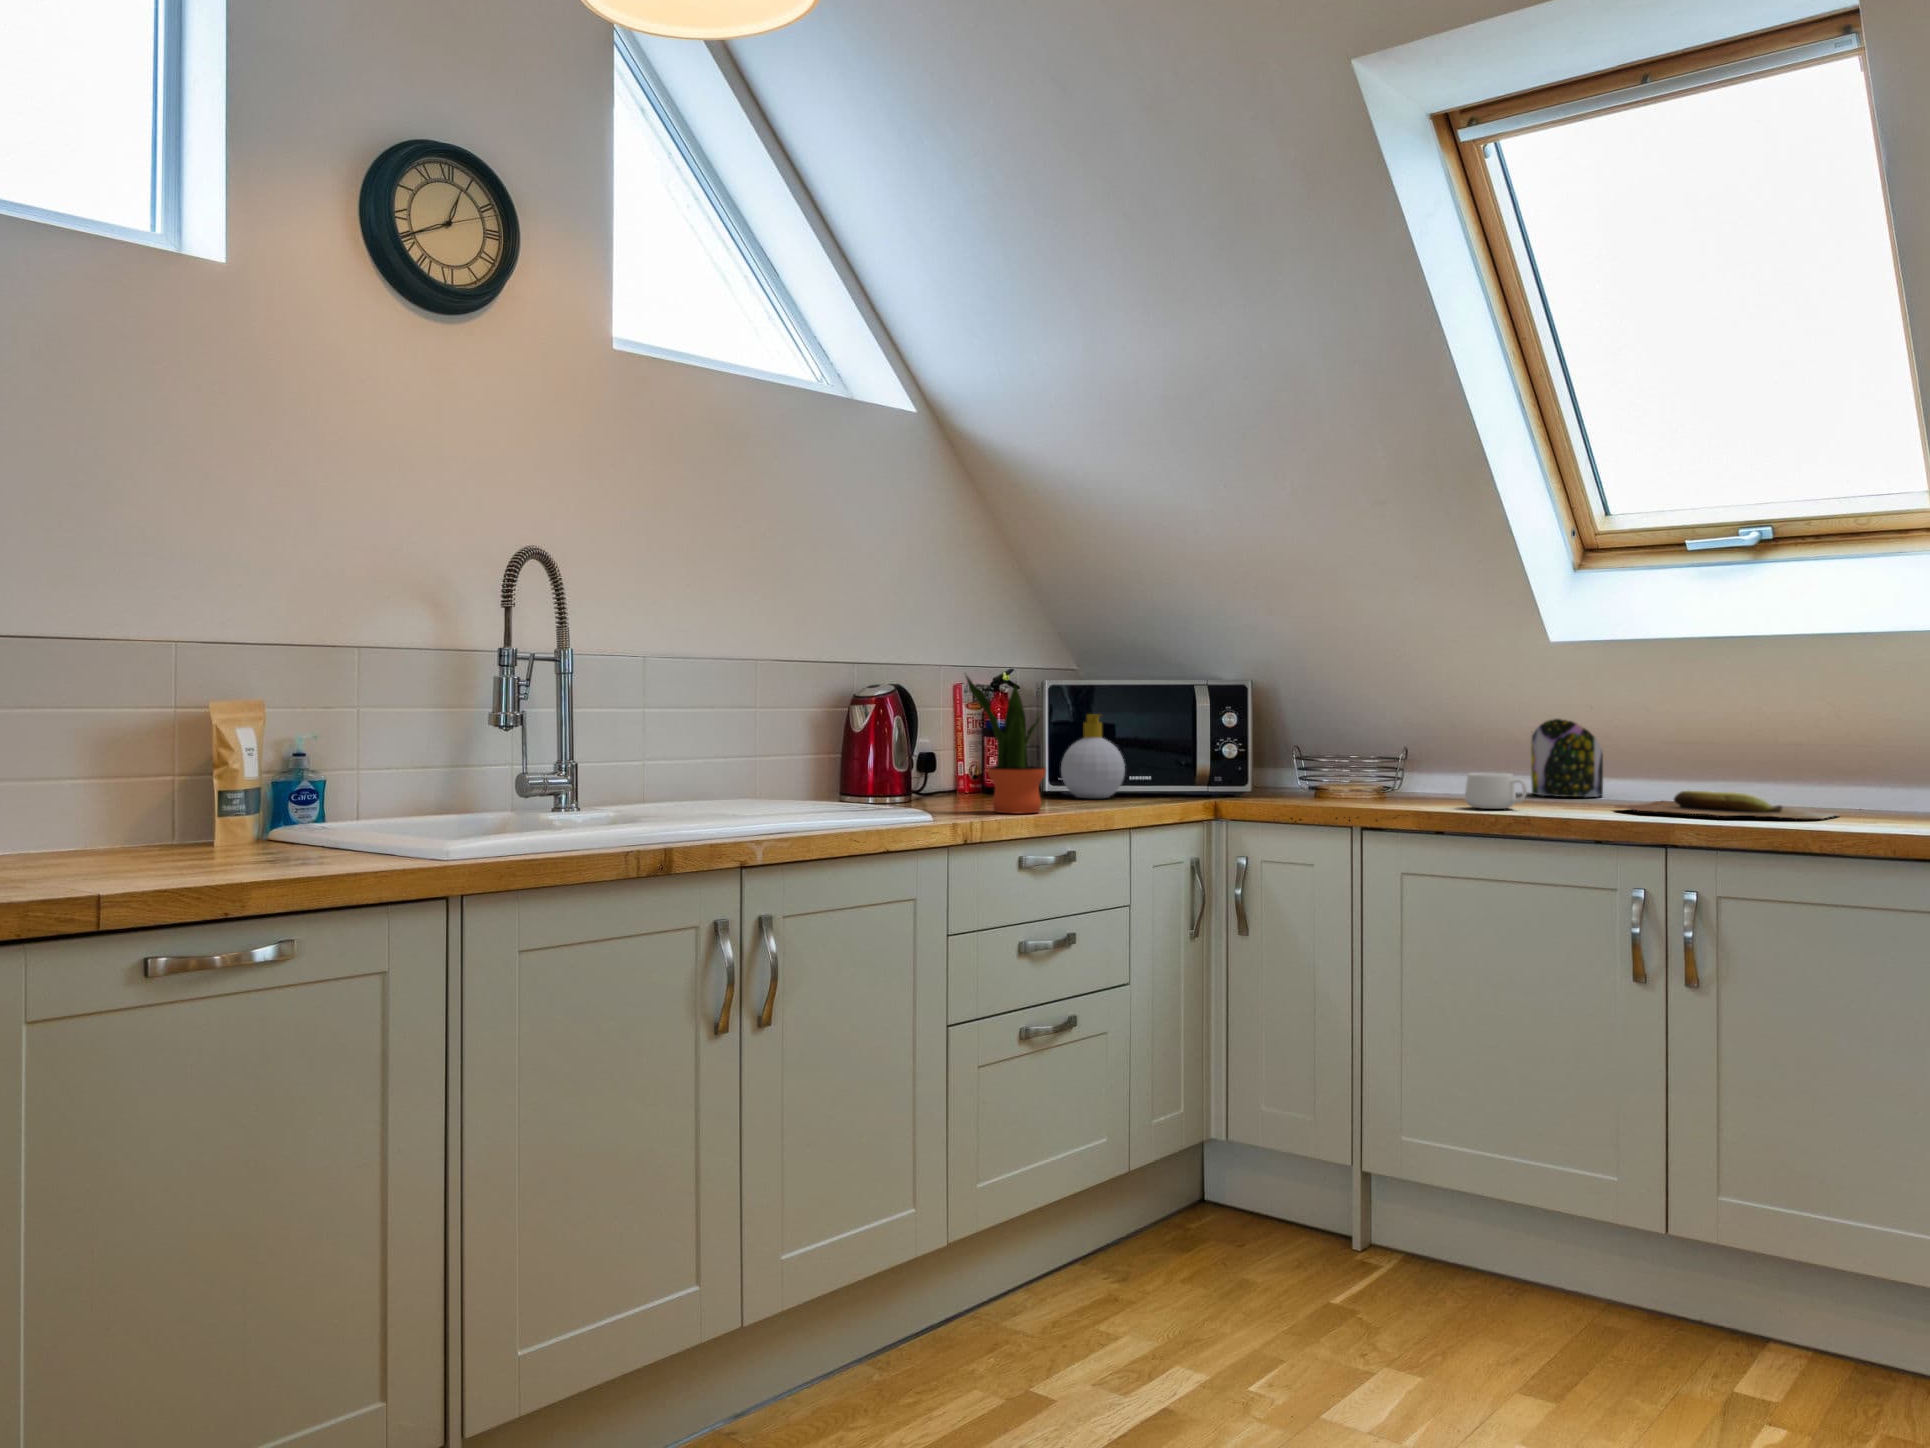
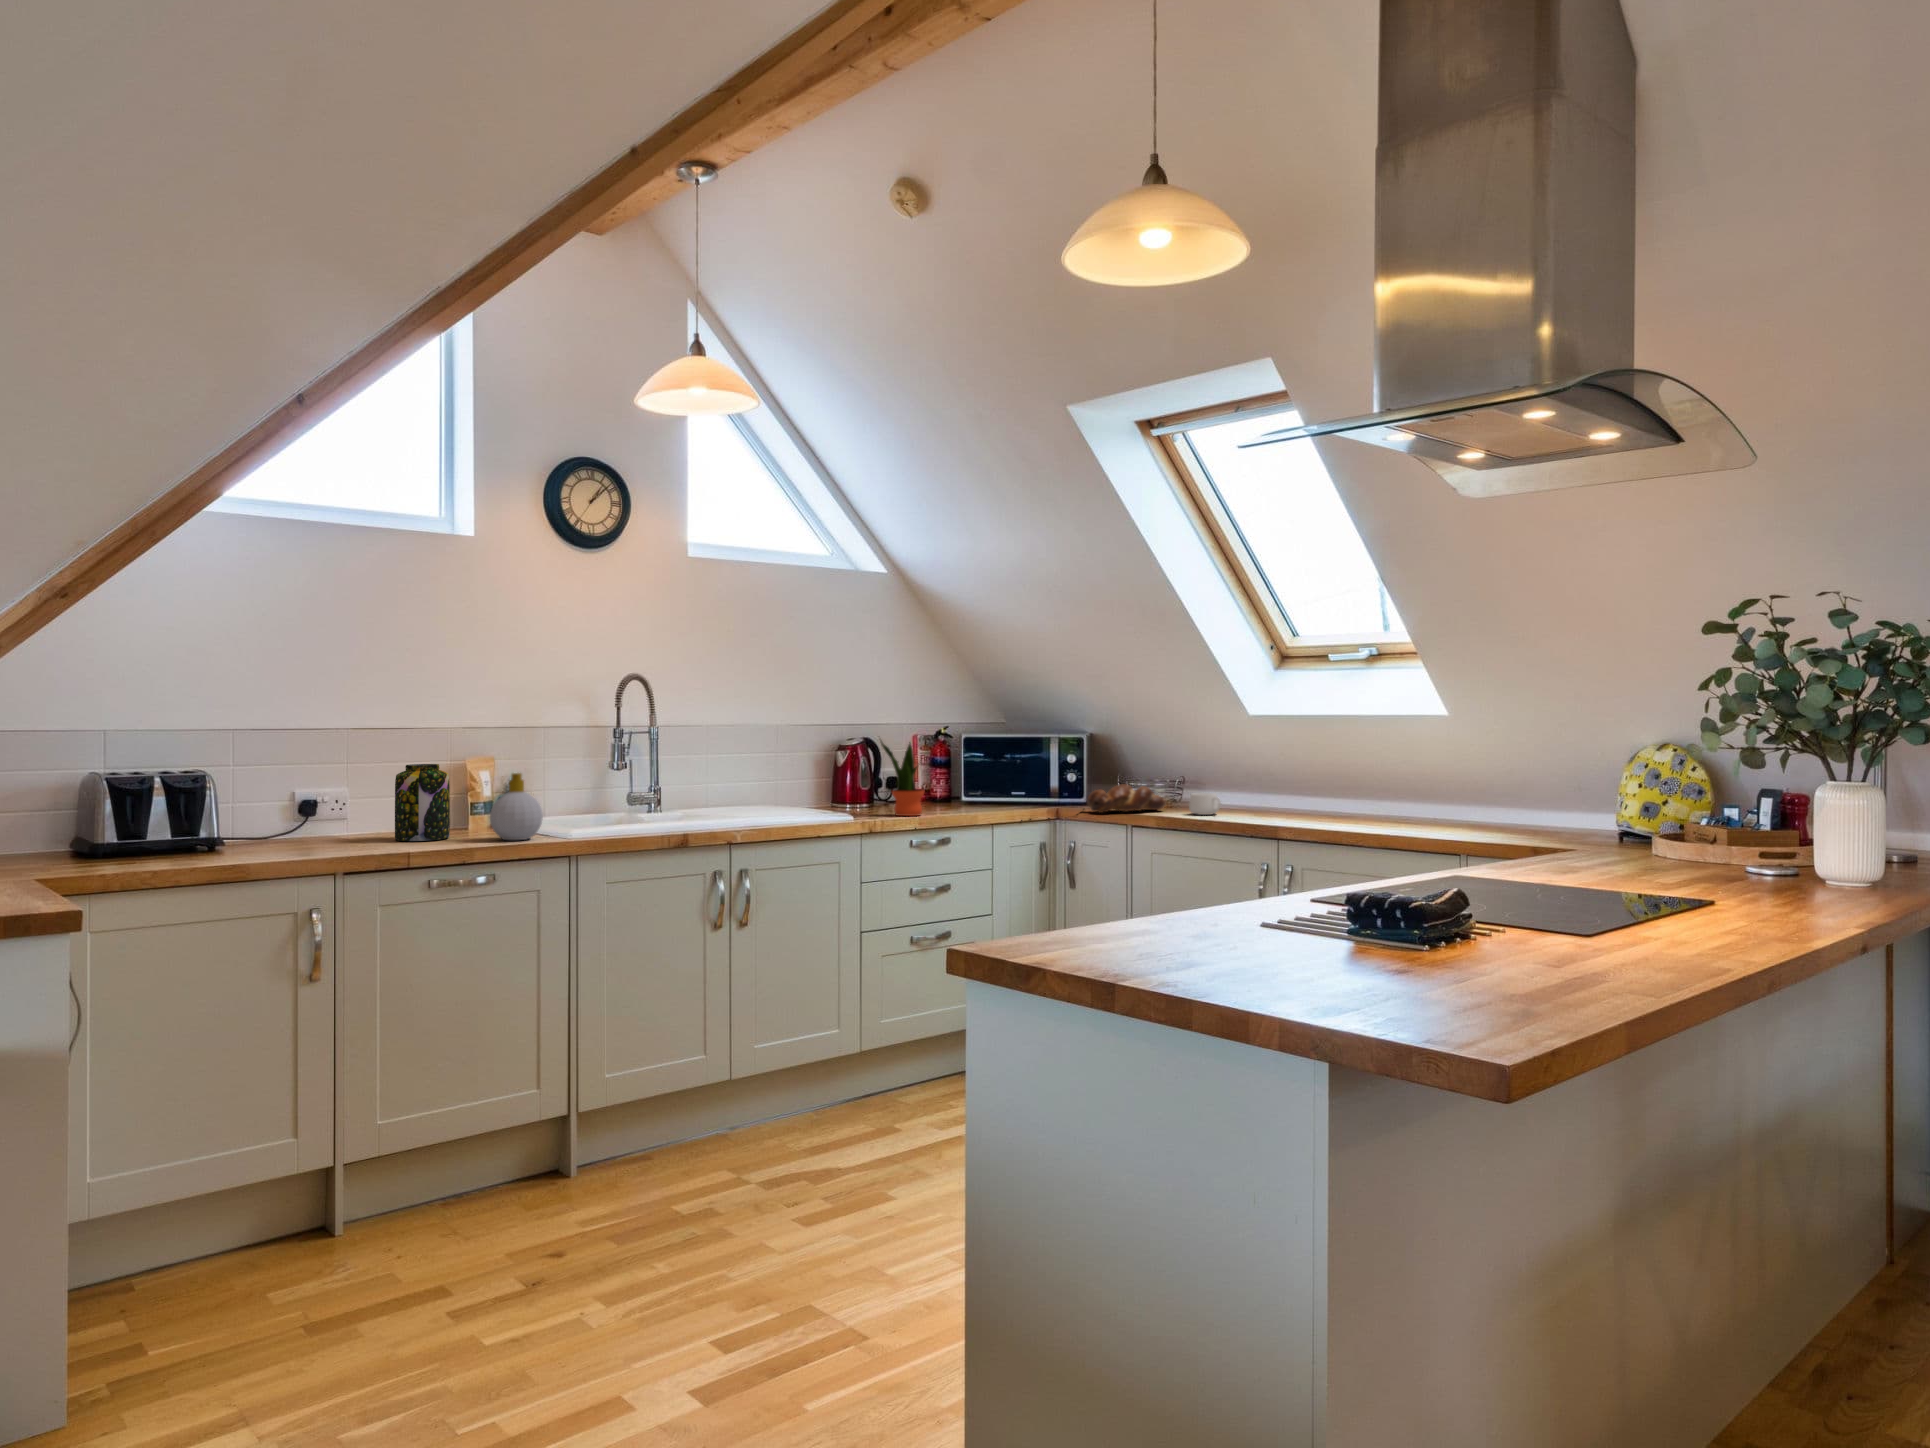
soap bottle: present [1061,714,1125,798] -> present [490,773,543,840]
jar: present [1531,719,1603,797] -> present [395,764,450,841]
bread loaf: none [1283,759,1411,807] -> present [1087,784,1165,813]
cutting board: present [1619,791,1836,819] -> none [1270,805,1392,823]

